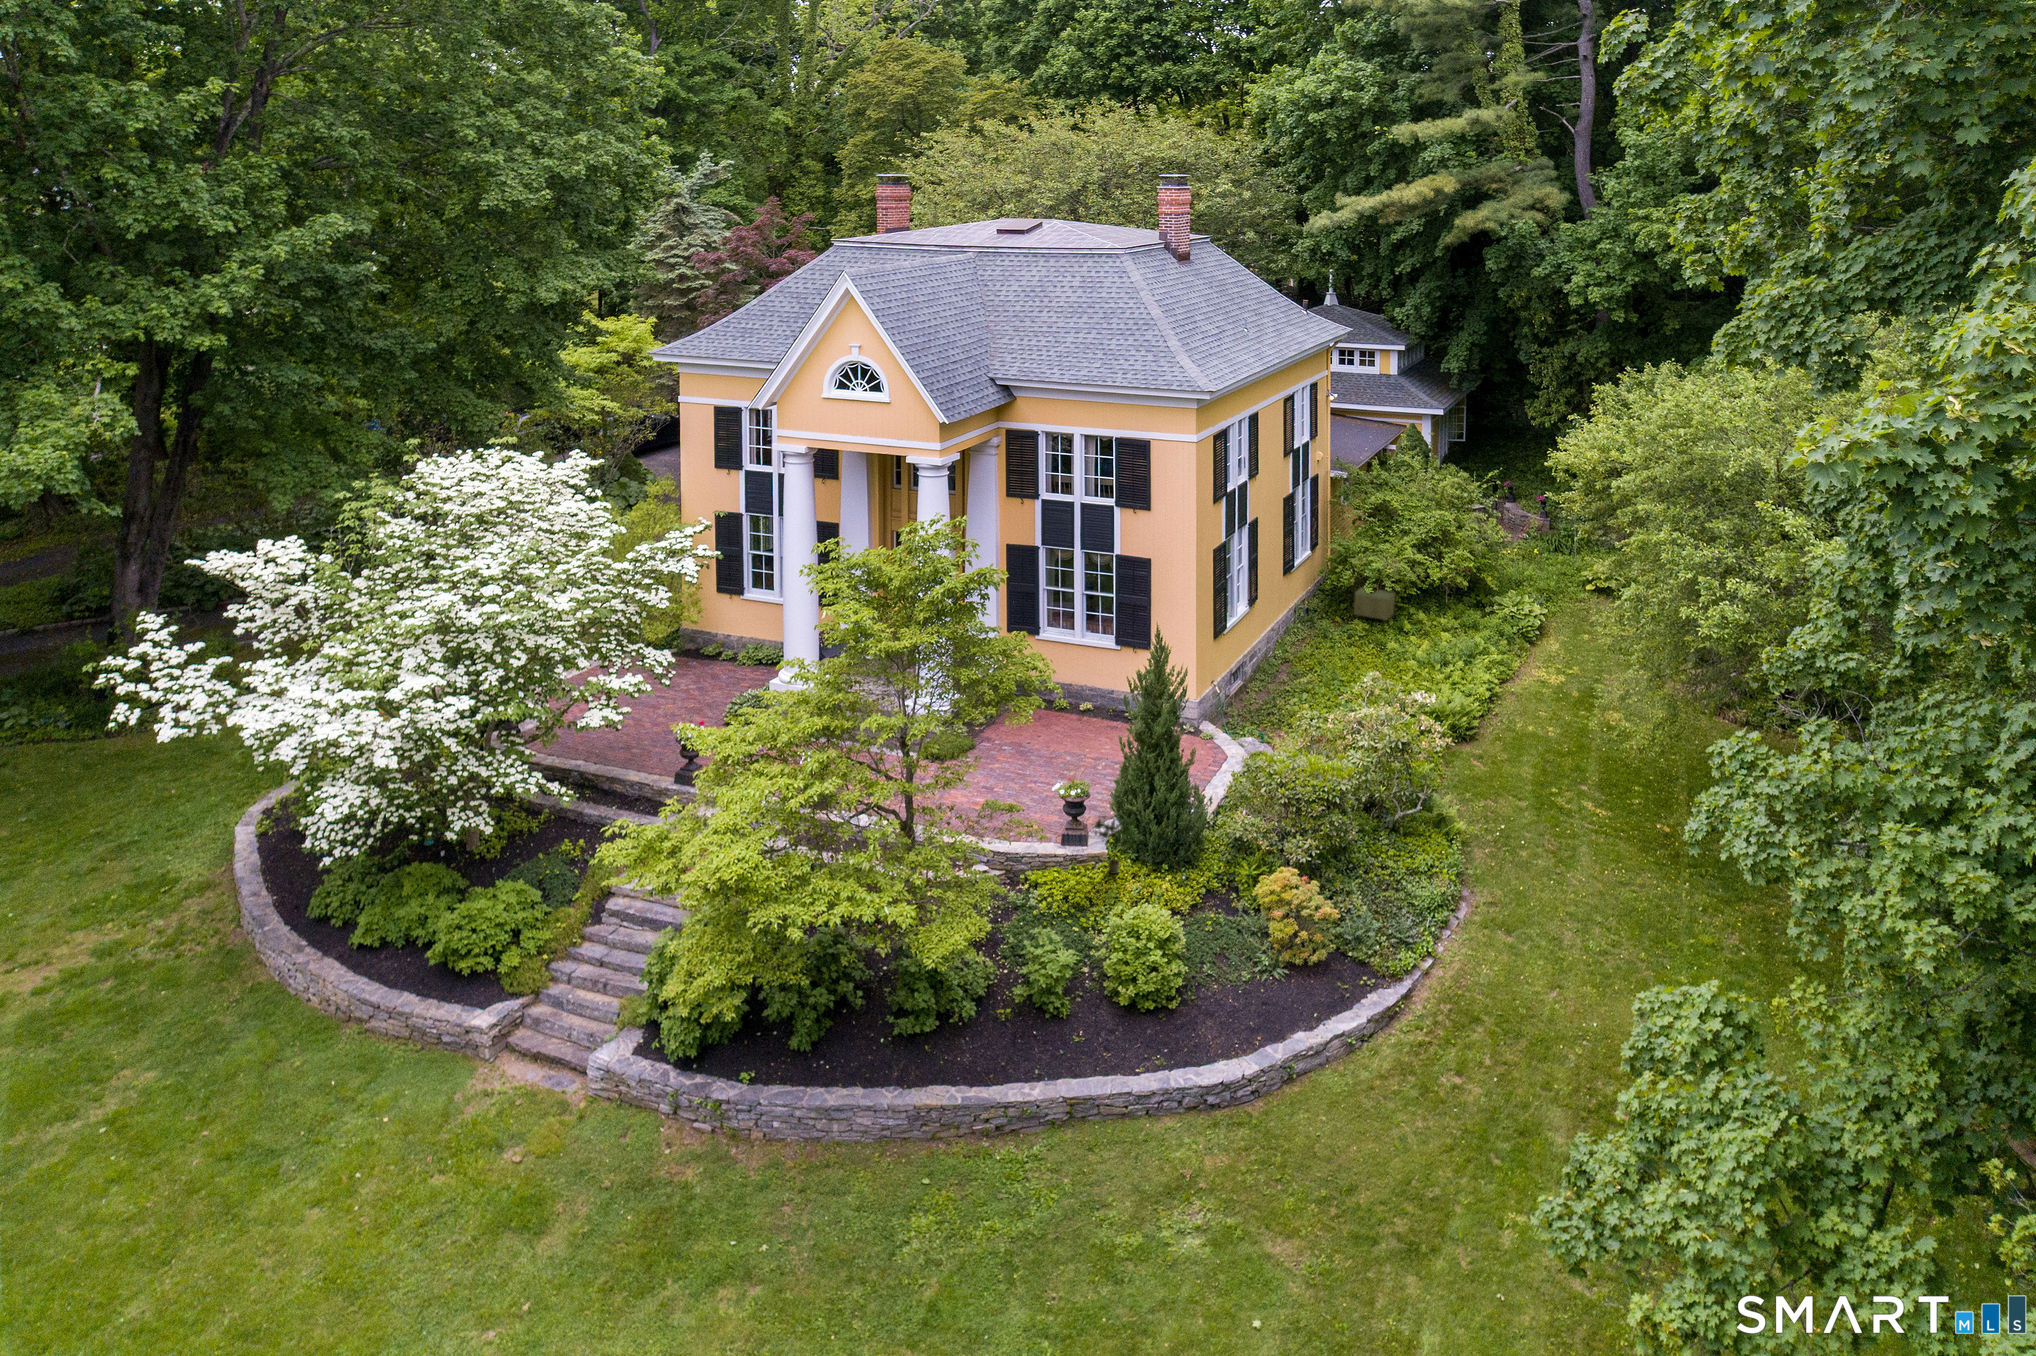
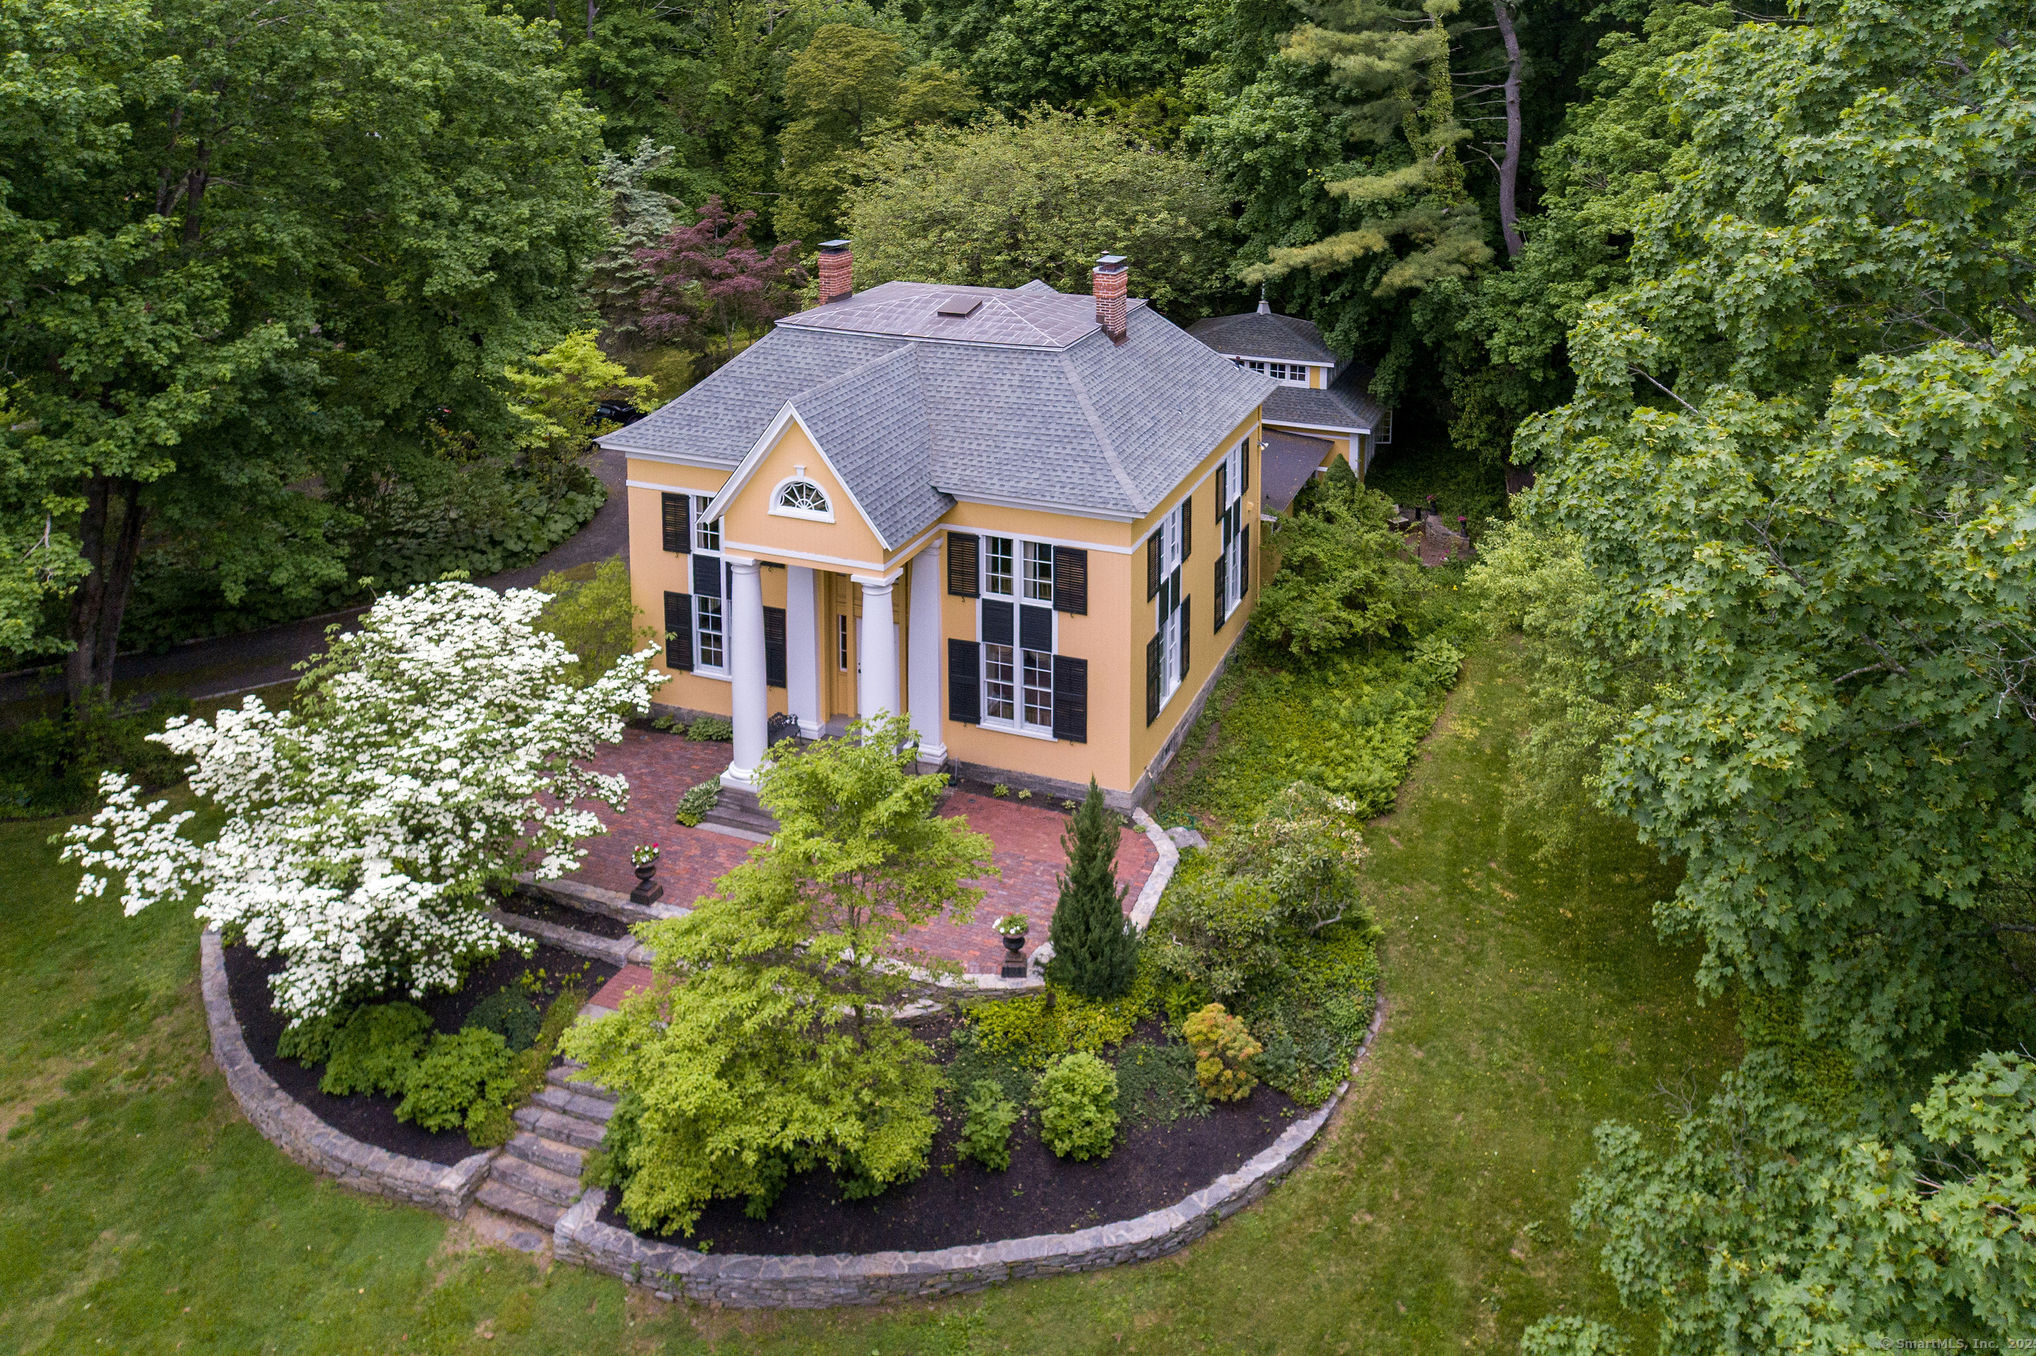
storage bench: present [1354,588,1395,621] -> none [1283,641,1322,676]

